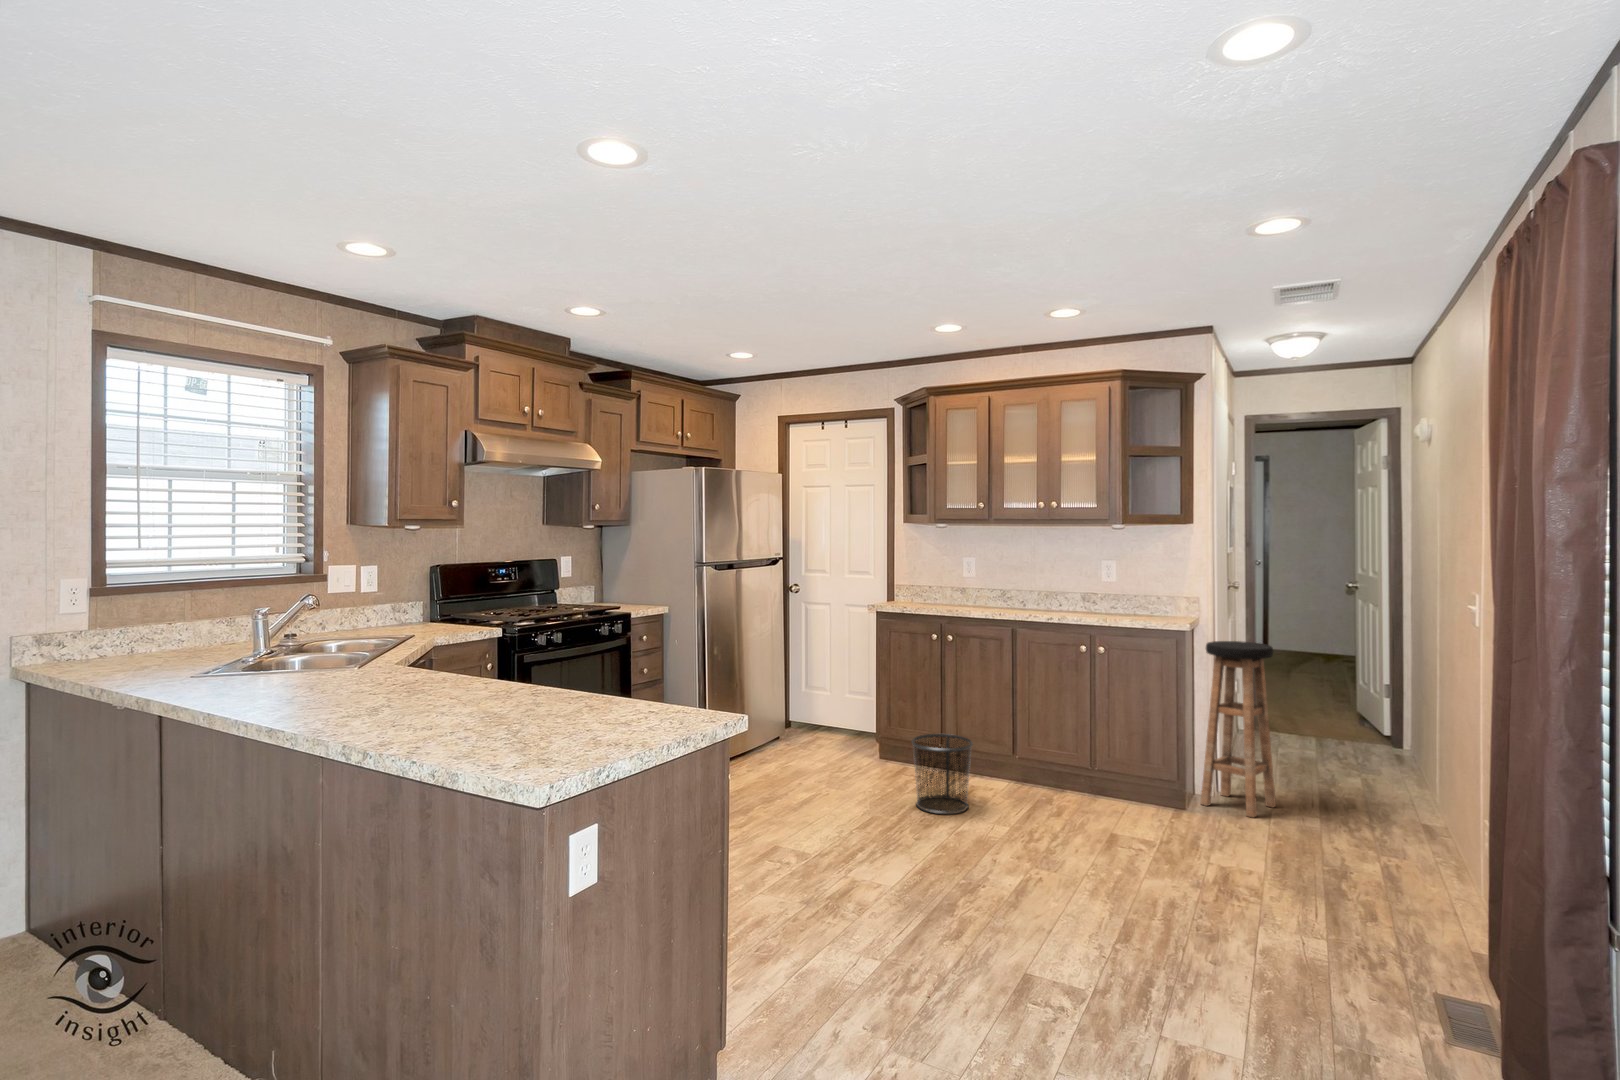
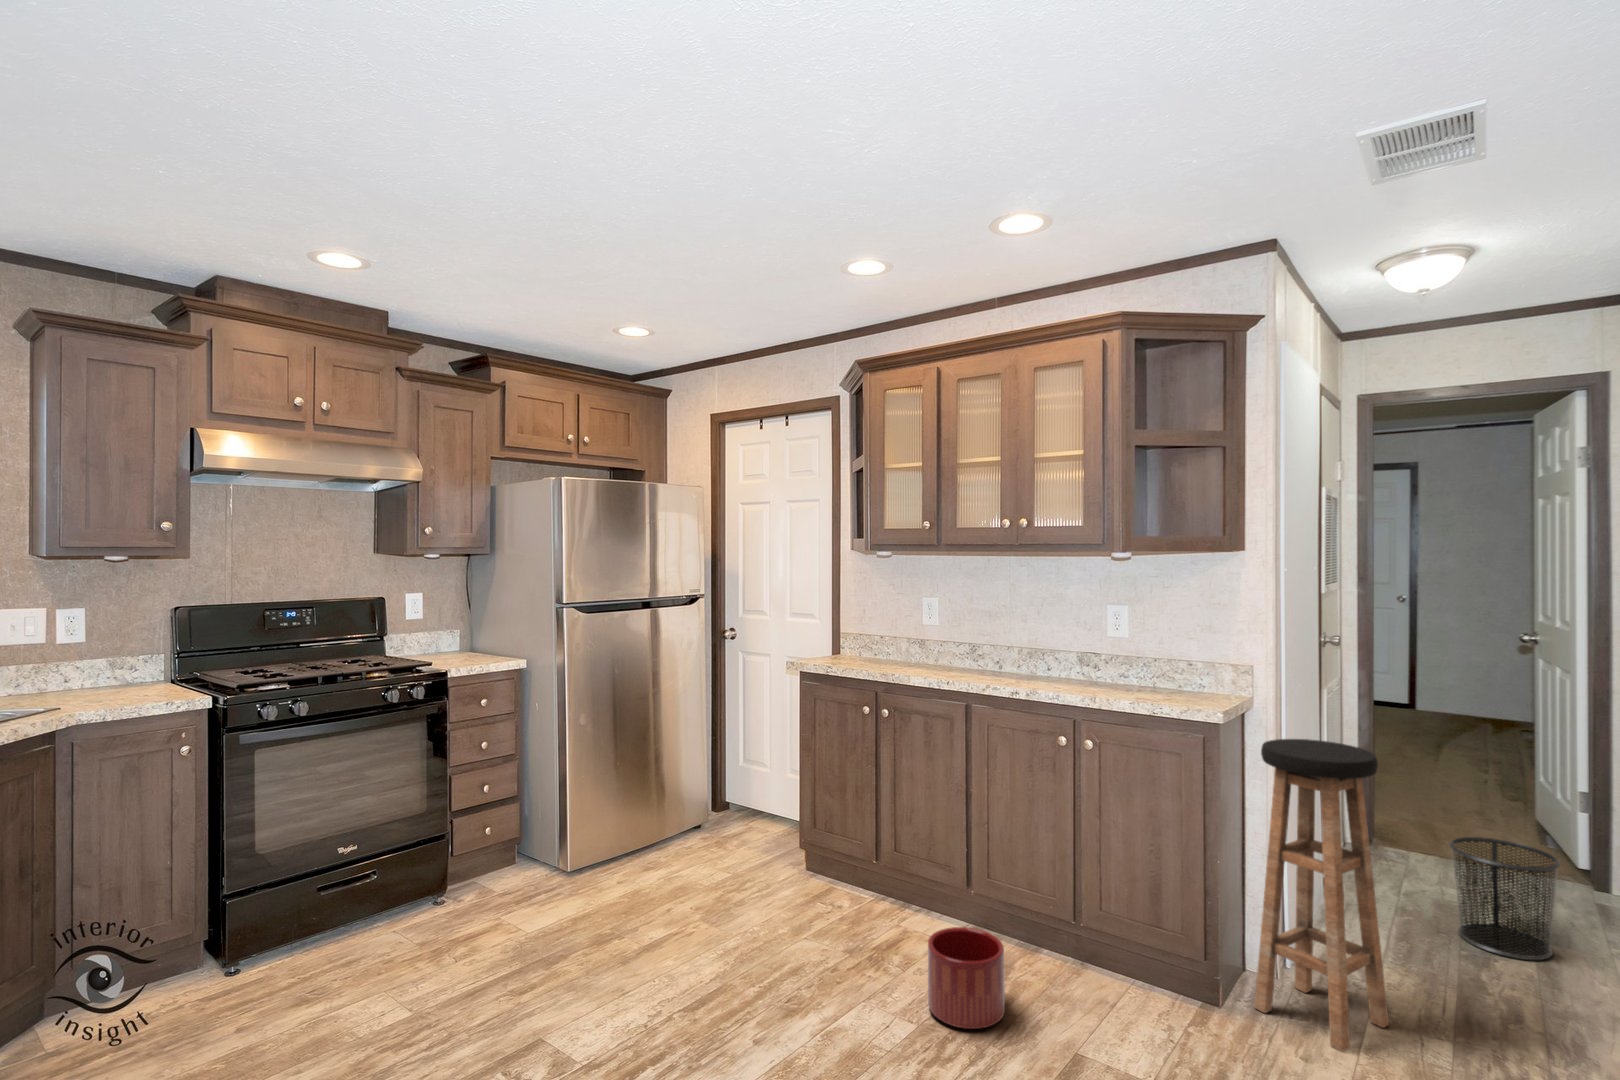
waste bin: present [912,734,973,814] -> present [1449,837,1560,960]
planter: none [1009,767,1059,822] -> present [928,927,1005,1029]

